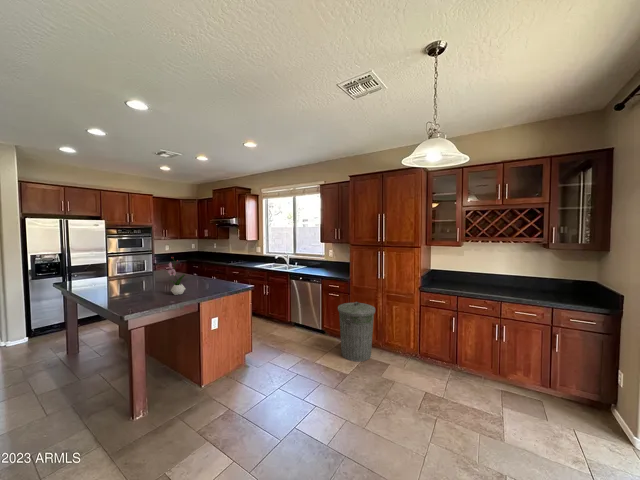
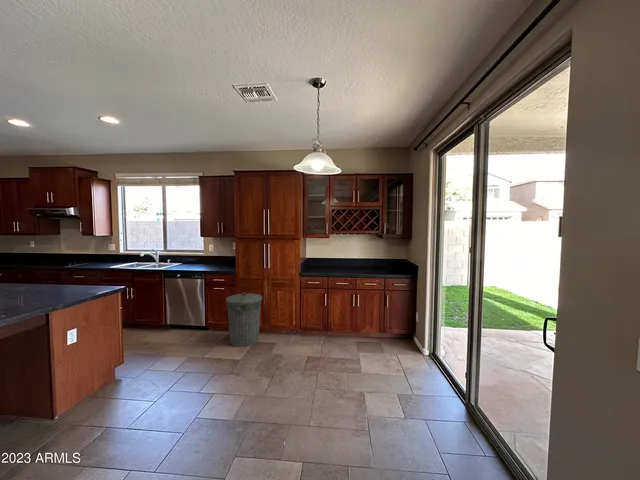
flower arrangement: present [168,257,185,295] -> none [17,257,45,303]

